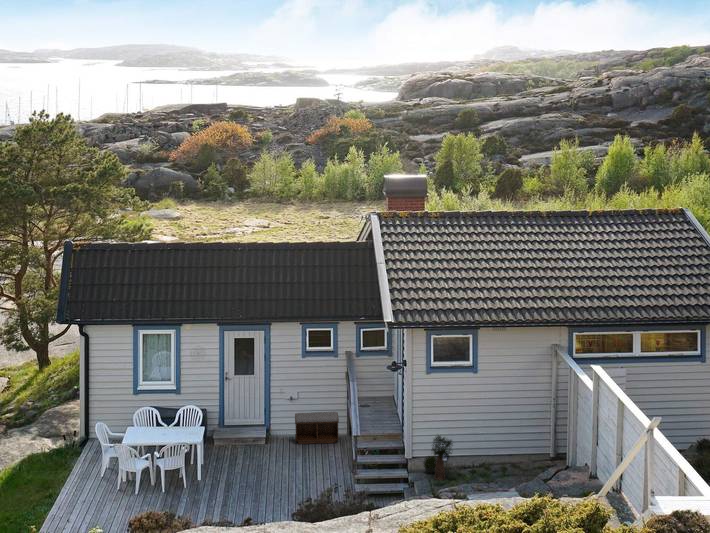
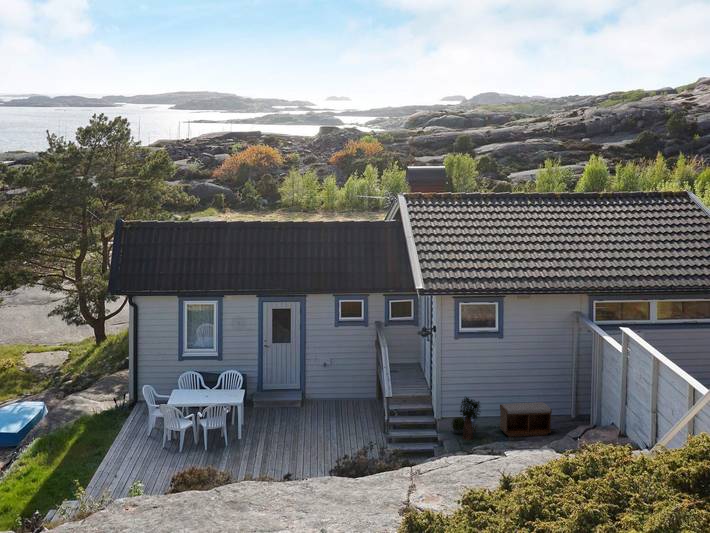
bench: present [295,412,339,444] -> present [499,402,552,437]

